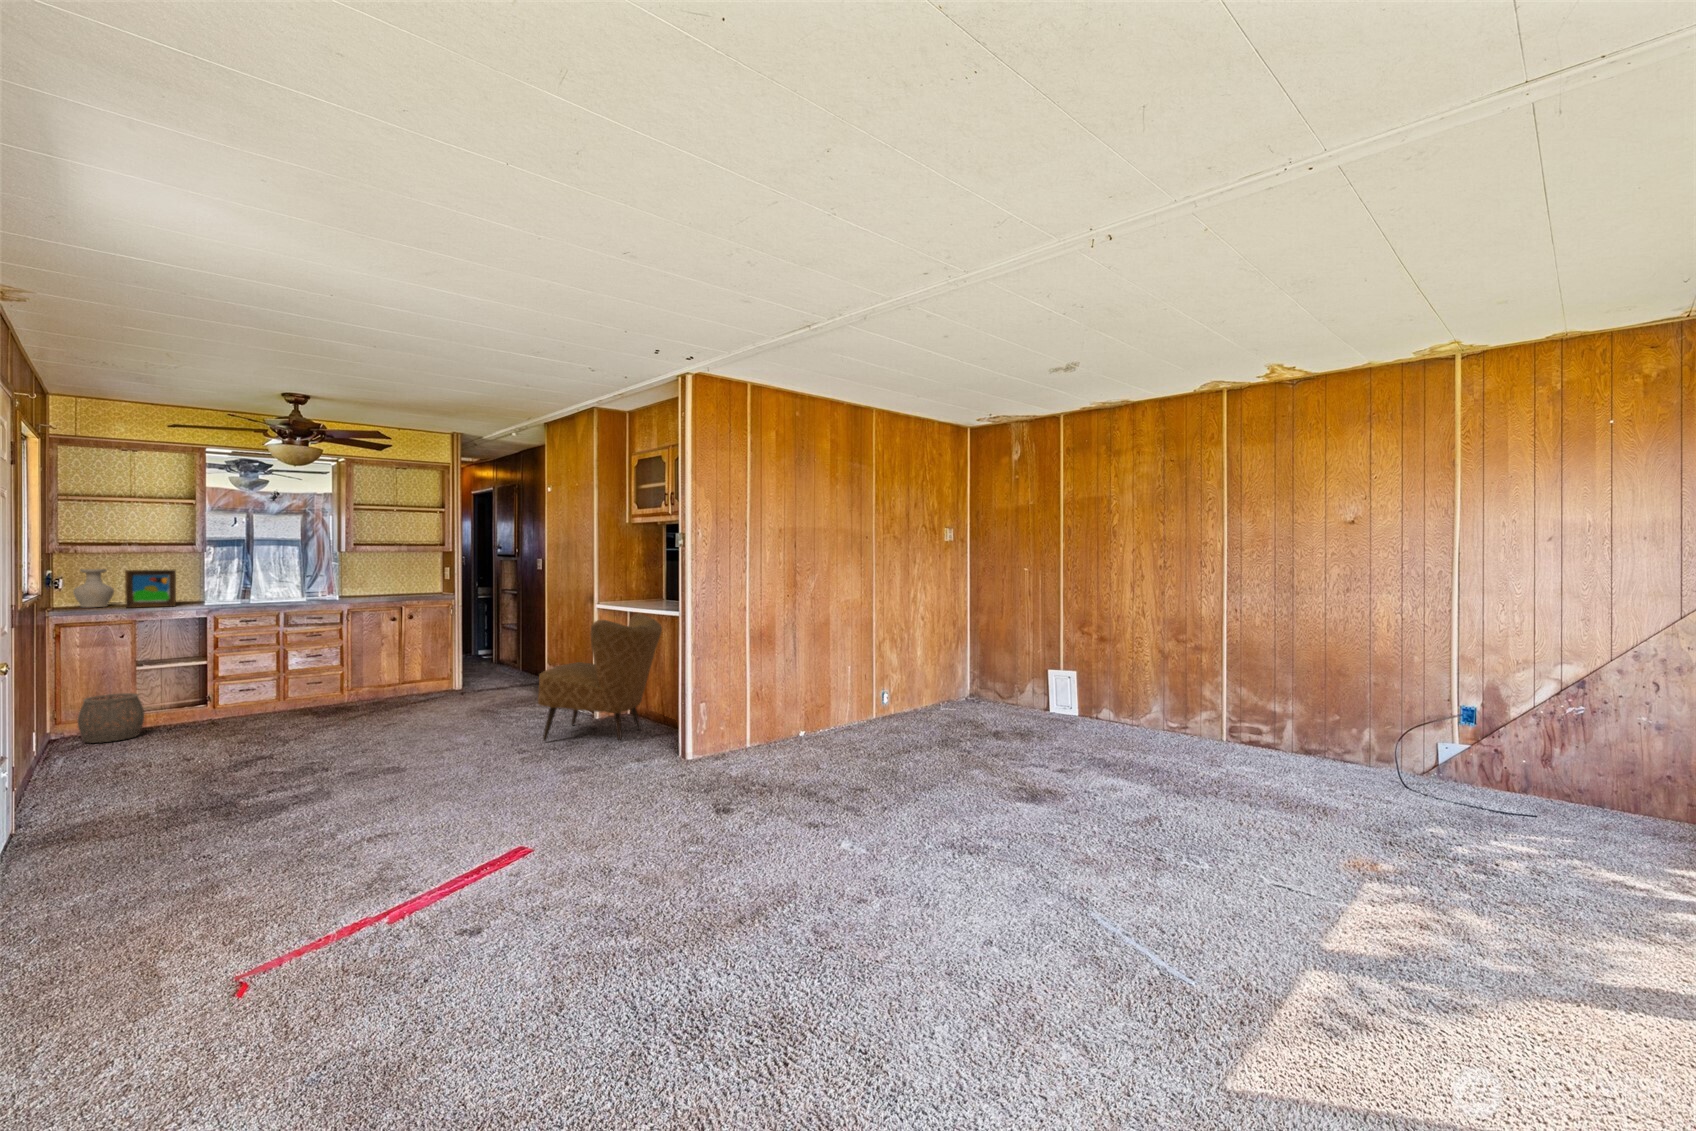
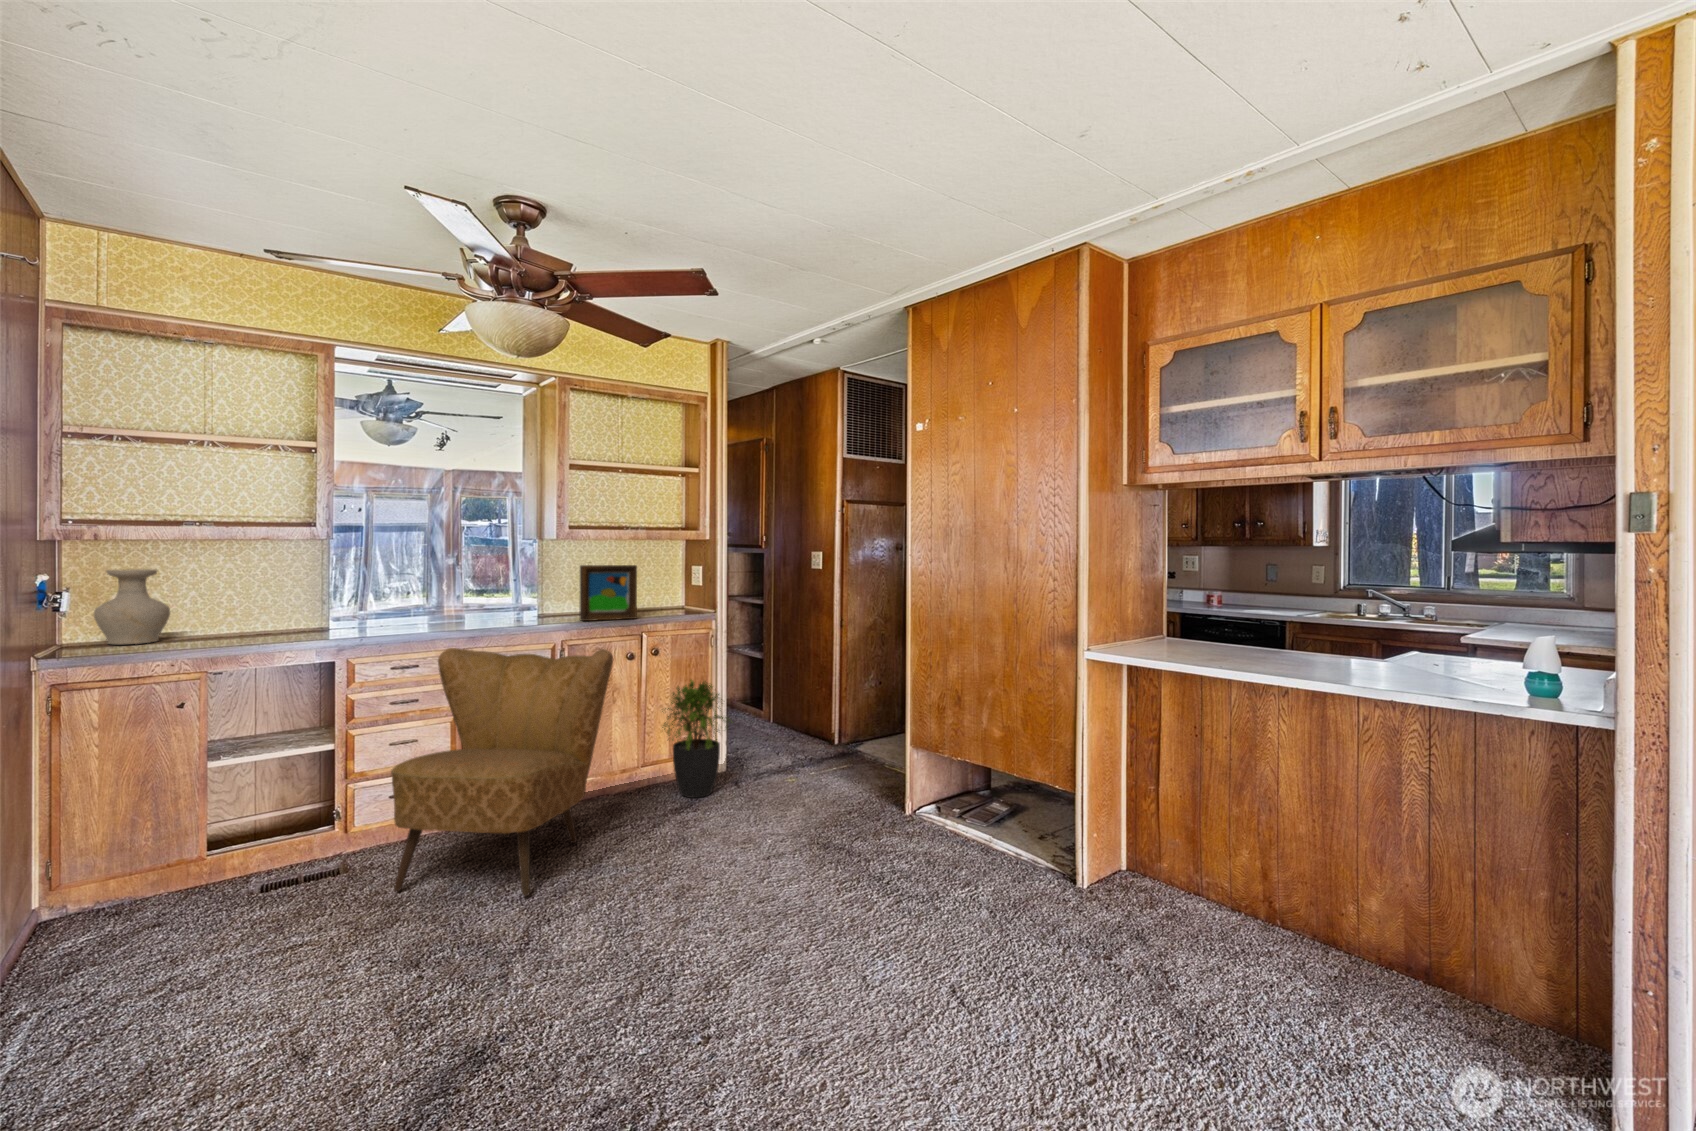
picture frame: present [125,570,176,608] -> present [580,565,637,621]
armchair: present [538,613,662,741] -> present [391,648,613,896]
potted plant: none [408,630,454,697] -> present [662,680,732,798]
woven basket: present [77,693,144,743] -> none [84,820,221,939]

